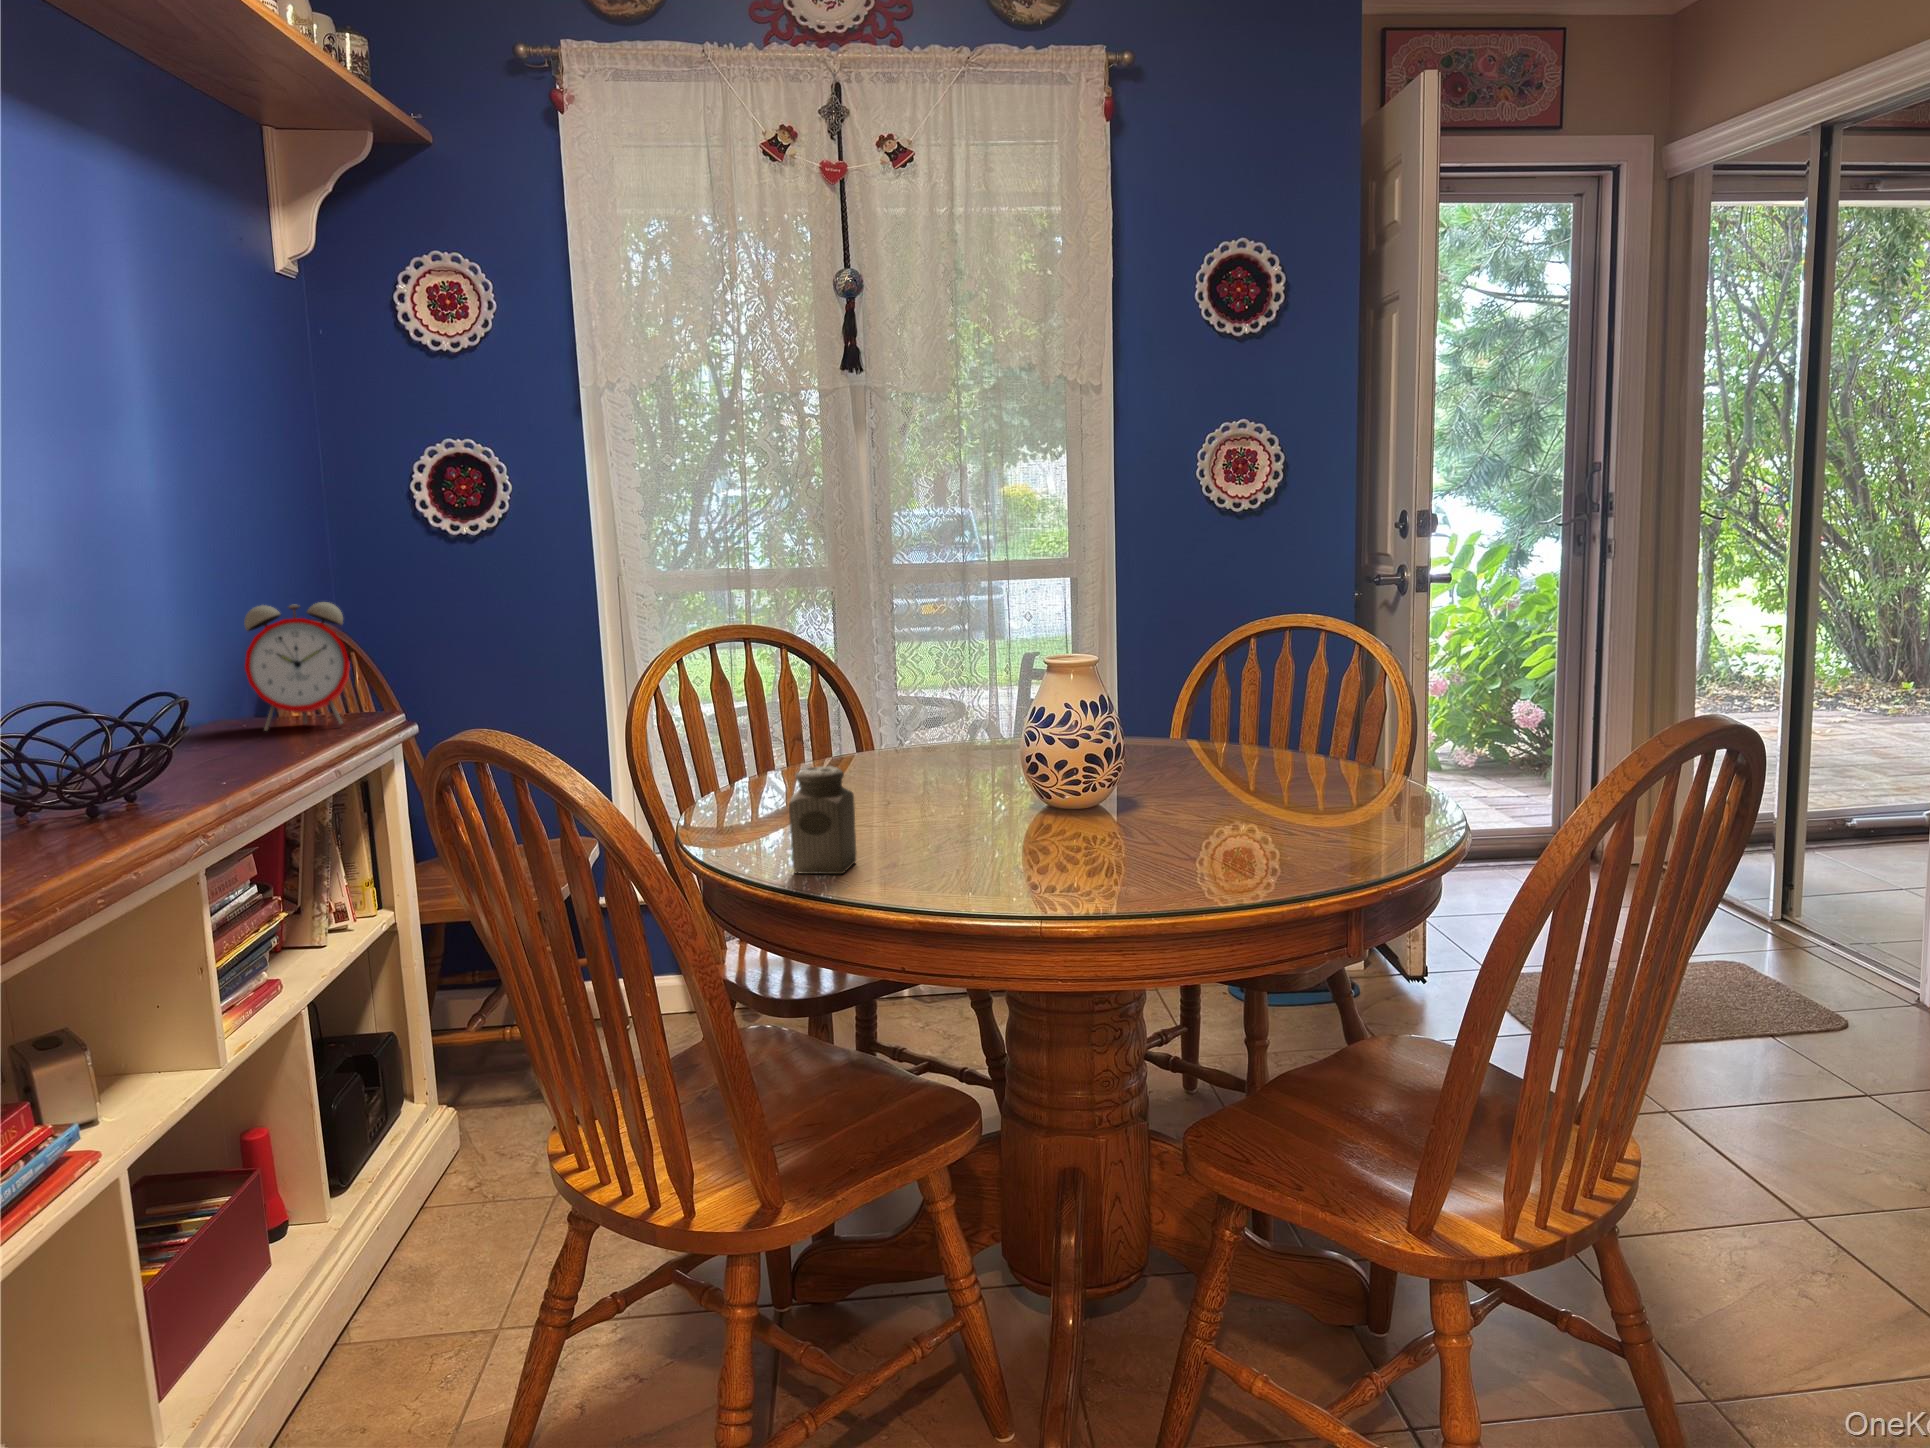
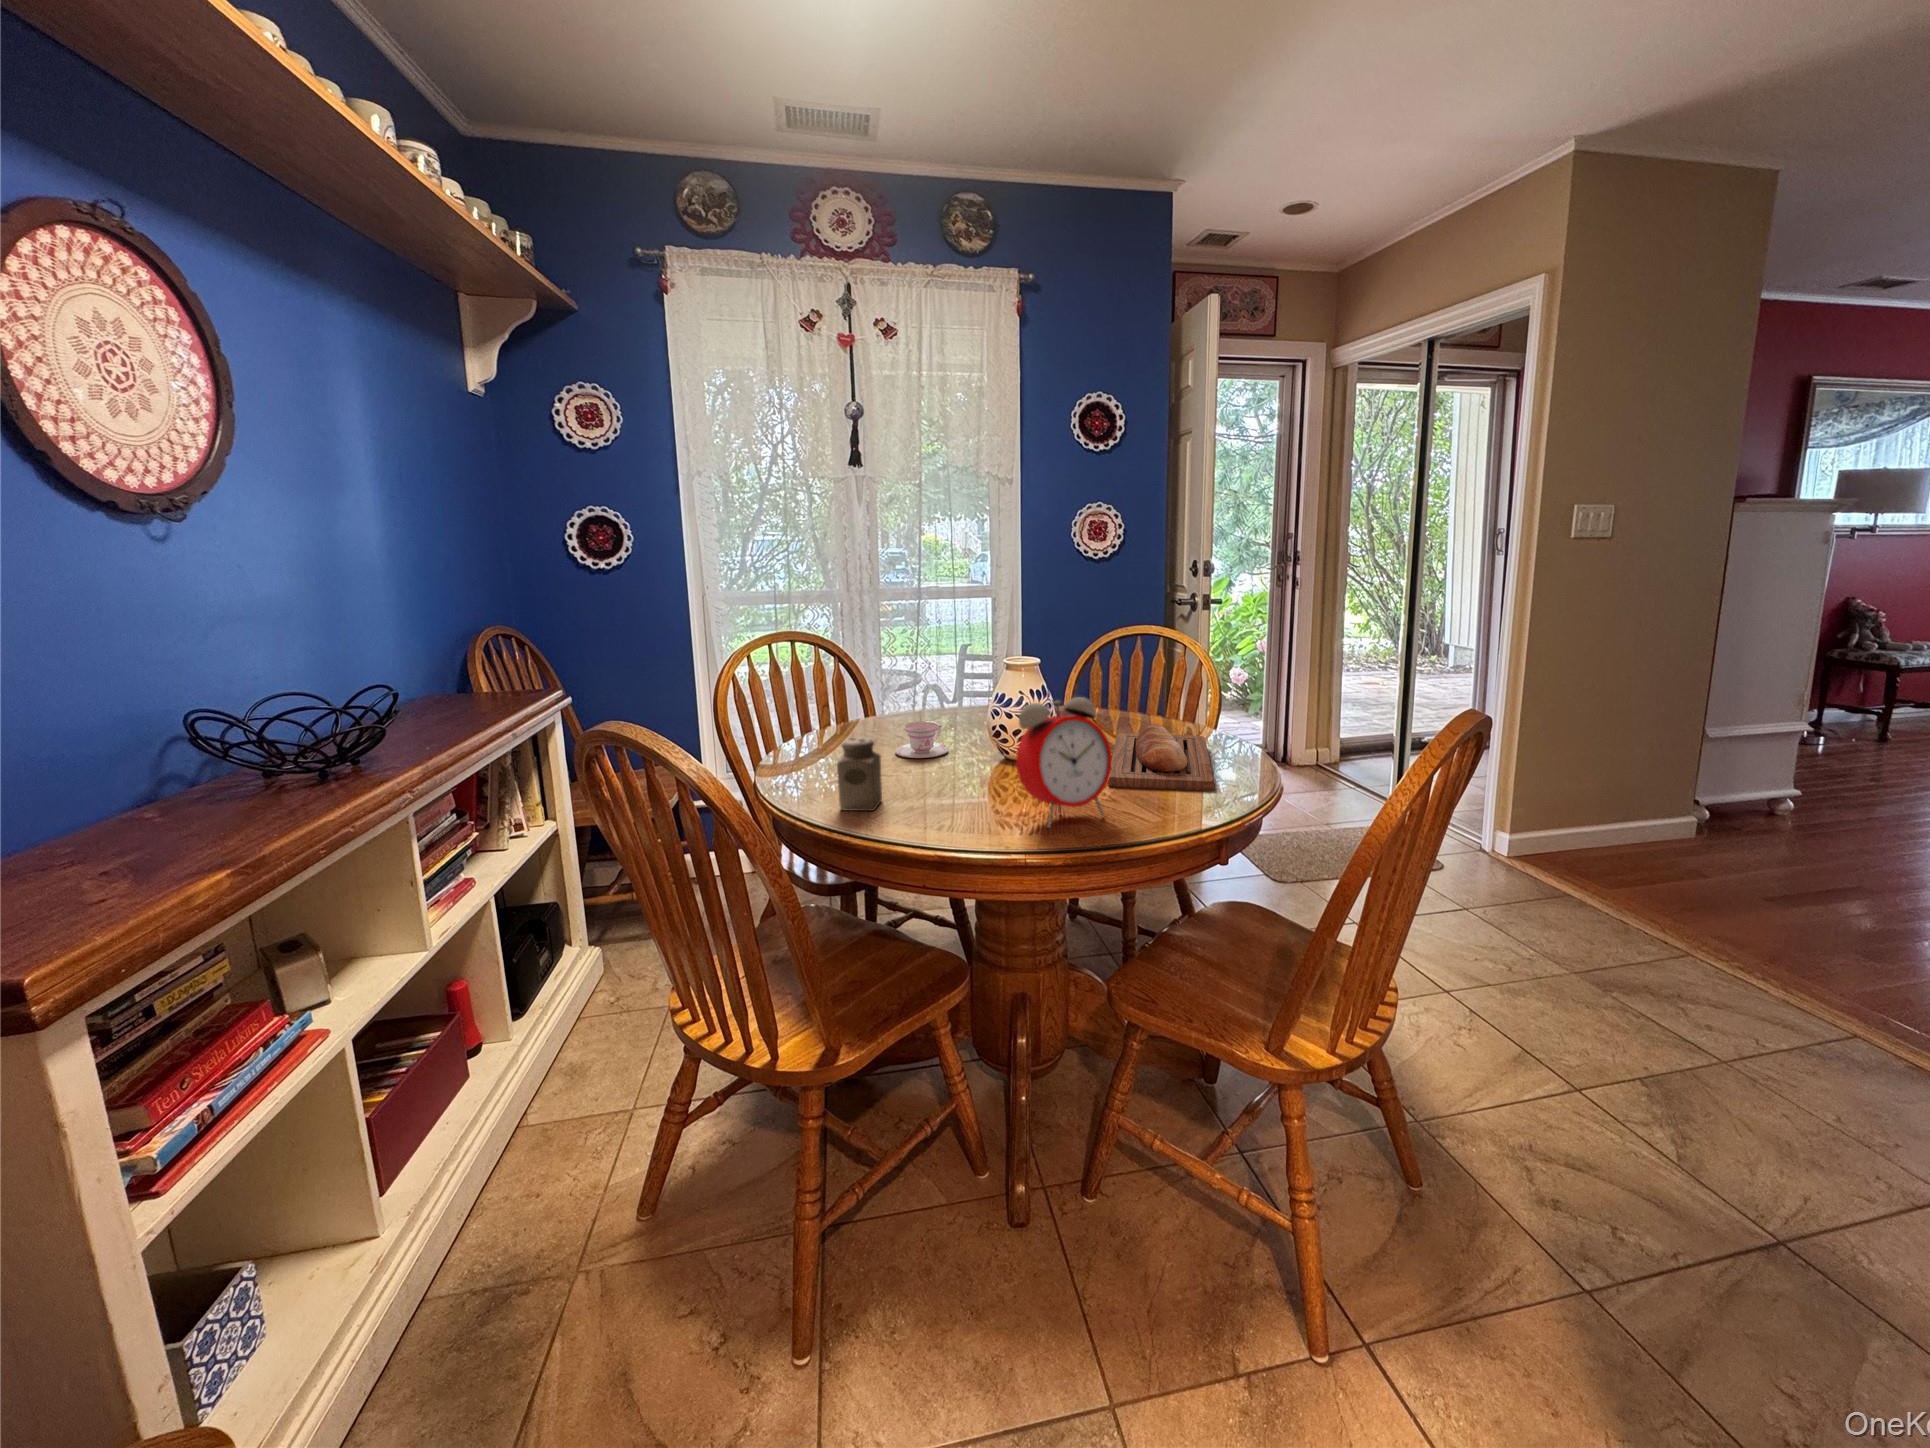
alarm clock: present [244,602,350,731] -> present [1016,697,1112,828]
teacup: none [888,754,969,808] -> present [895,721,949,758]
bread loaf: none [1201,758,1374,856] -> present [1108,724,1214,791]

